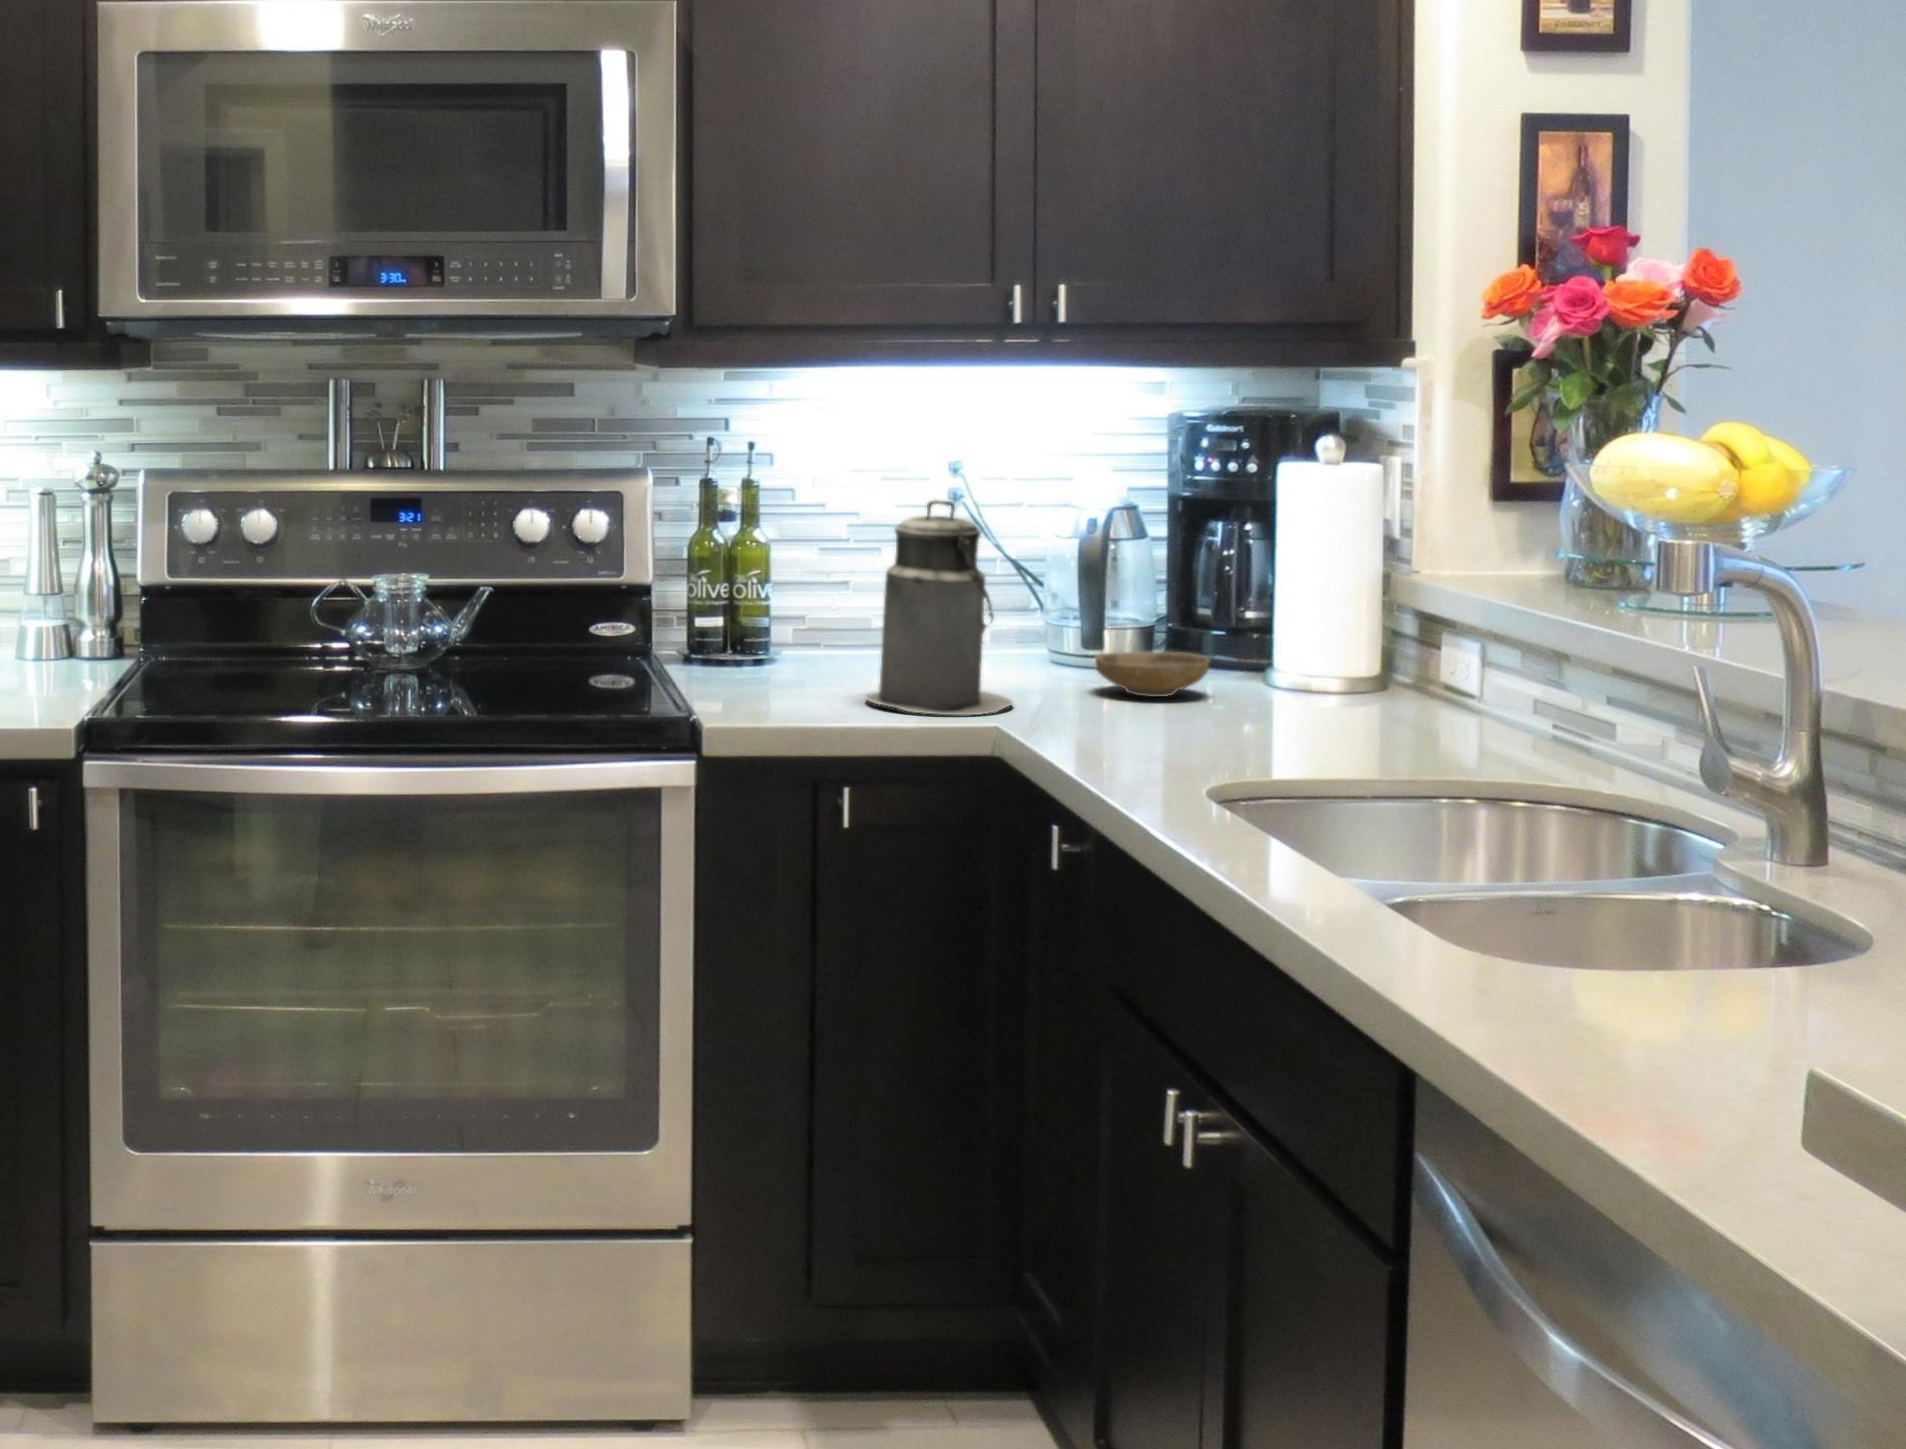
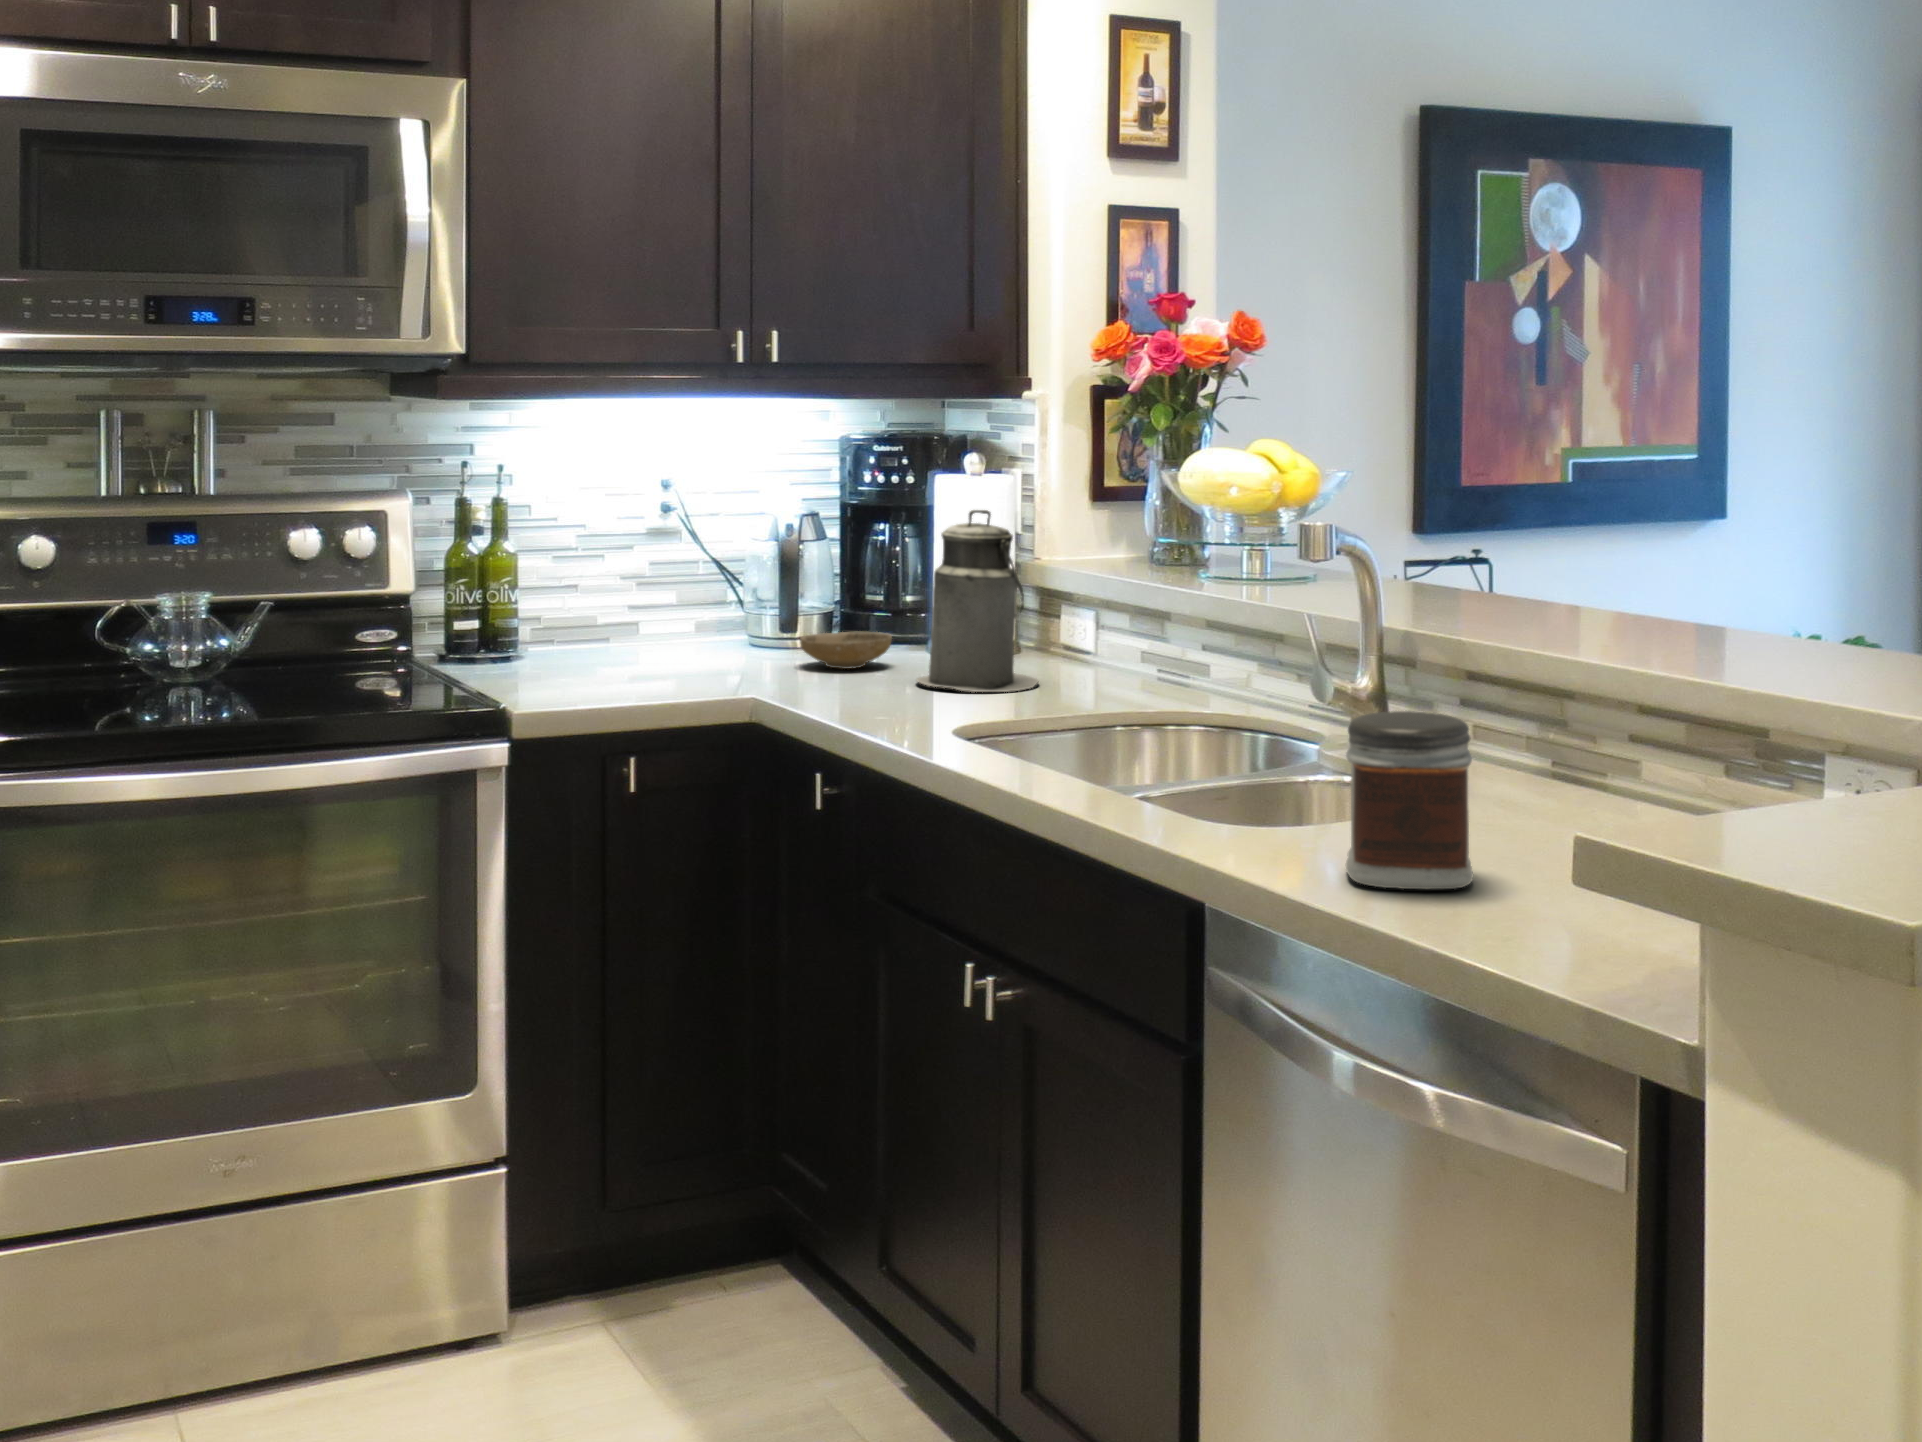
canister: present [866,500,1013,715] -> present [917,510,1039,692]
jar: none [1649,814,1829,1041] -> present [1346,711,1474,889]

